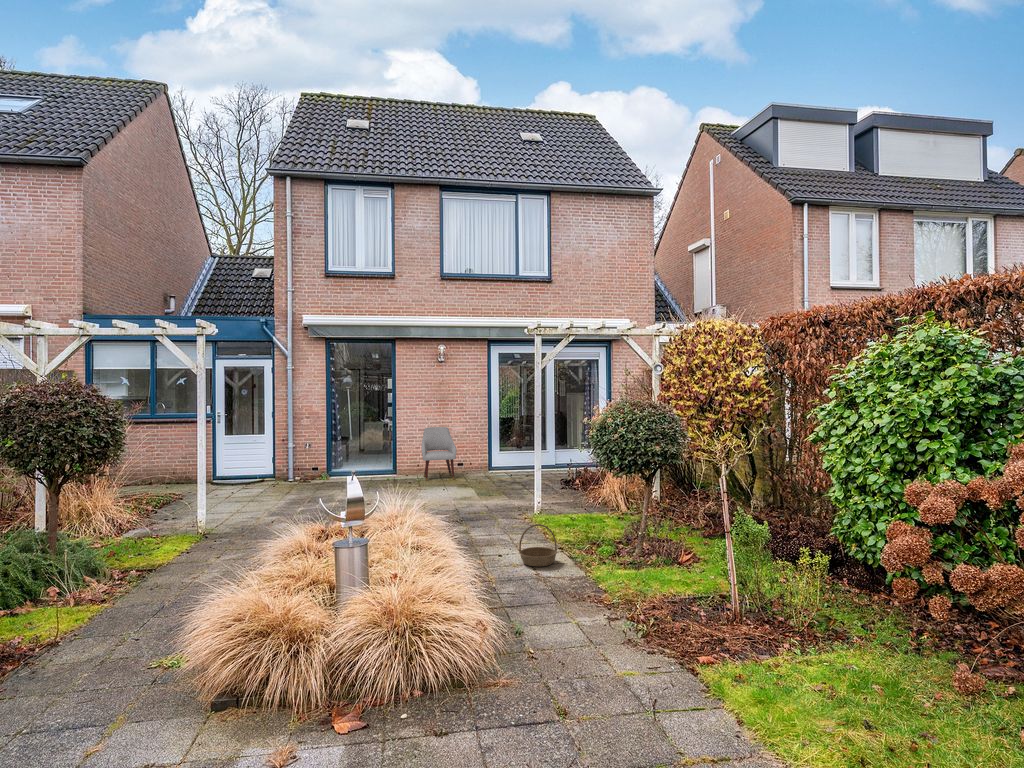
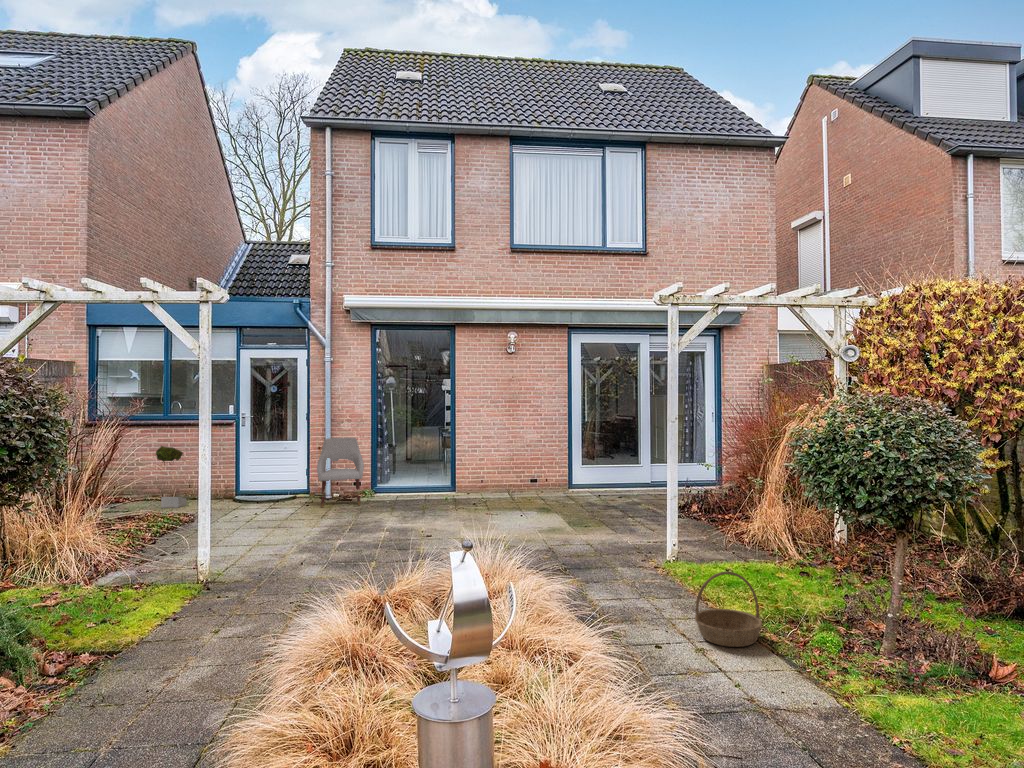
chair: present [421,427,456,481] -> present [317,437,364,508]
potted tree: none [147,439,173,490] -> present [156,446,186,508]

